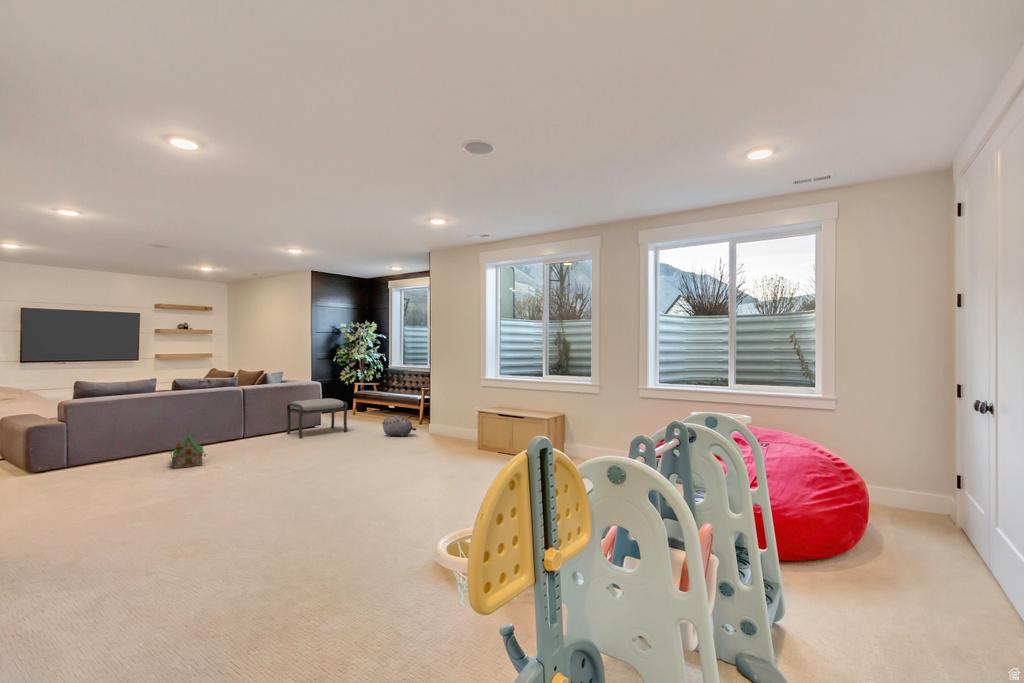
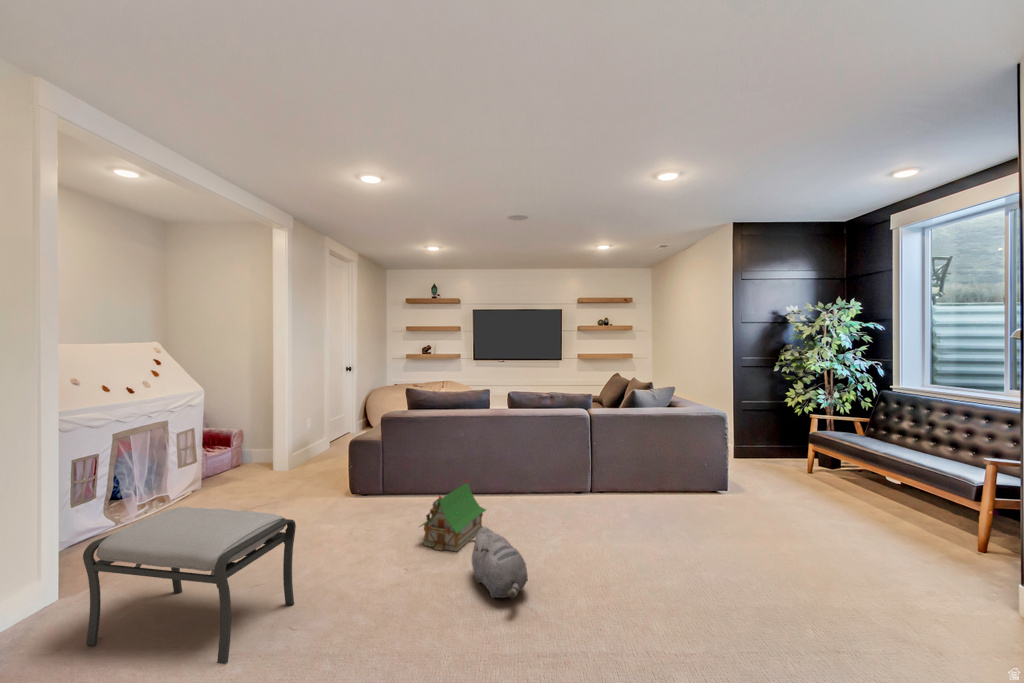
ottoman: present [287,398,348,438] -> present [83,507,296,664]
plush toy: present [382,416,416,437] -> present [469,527,528,599]

